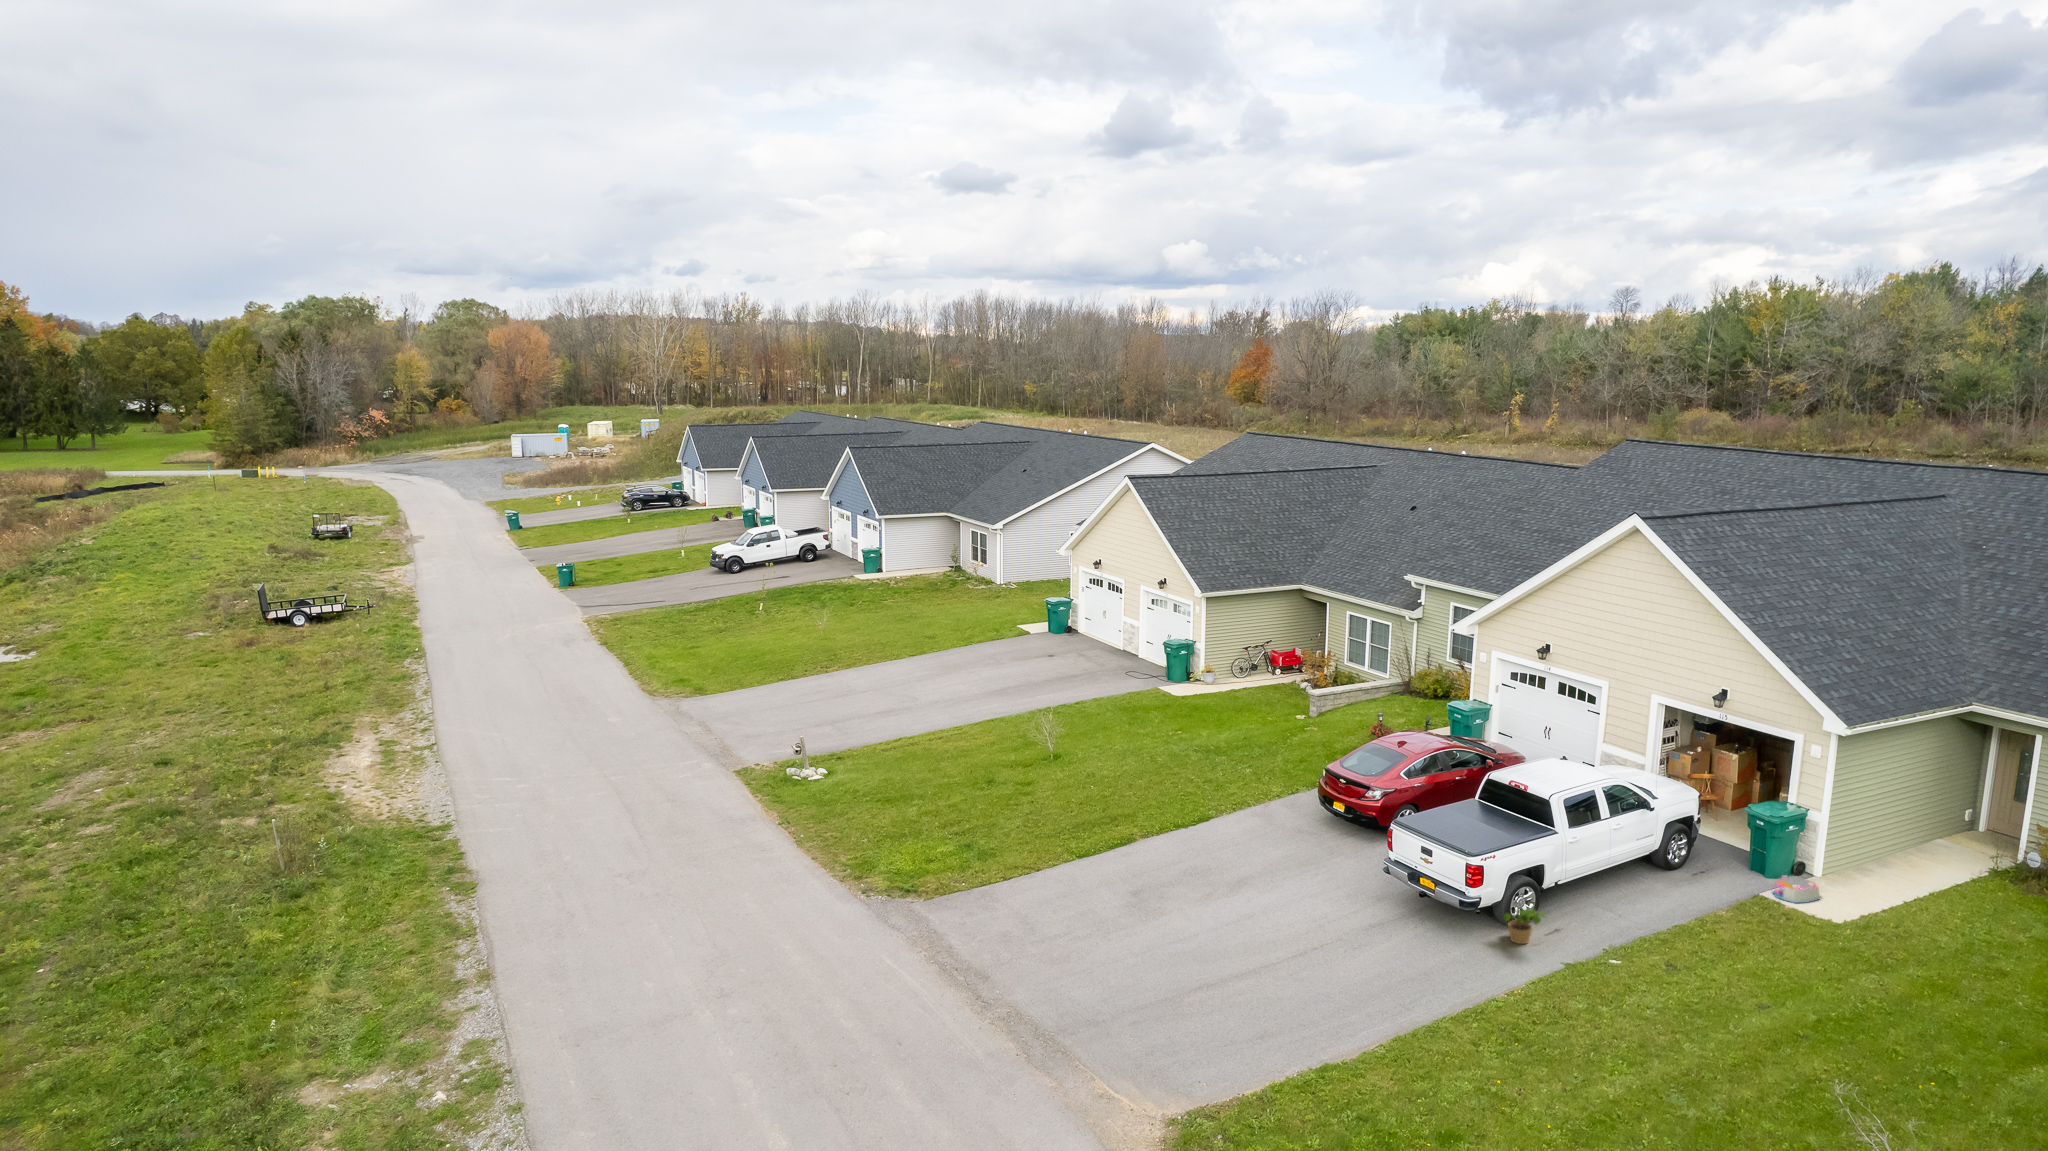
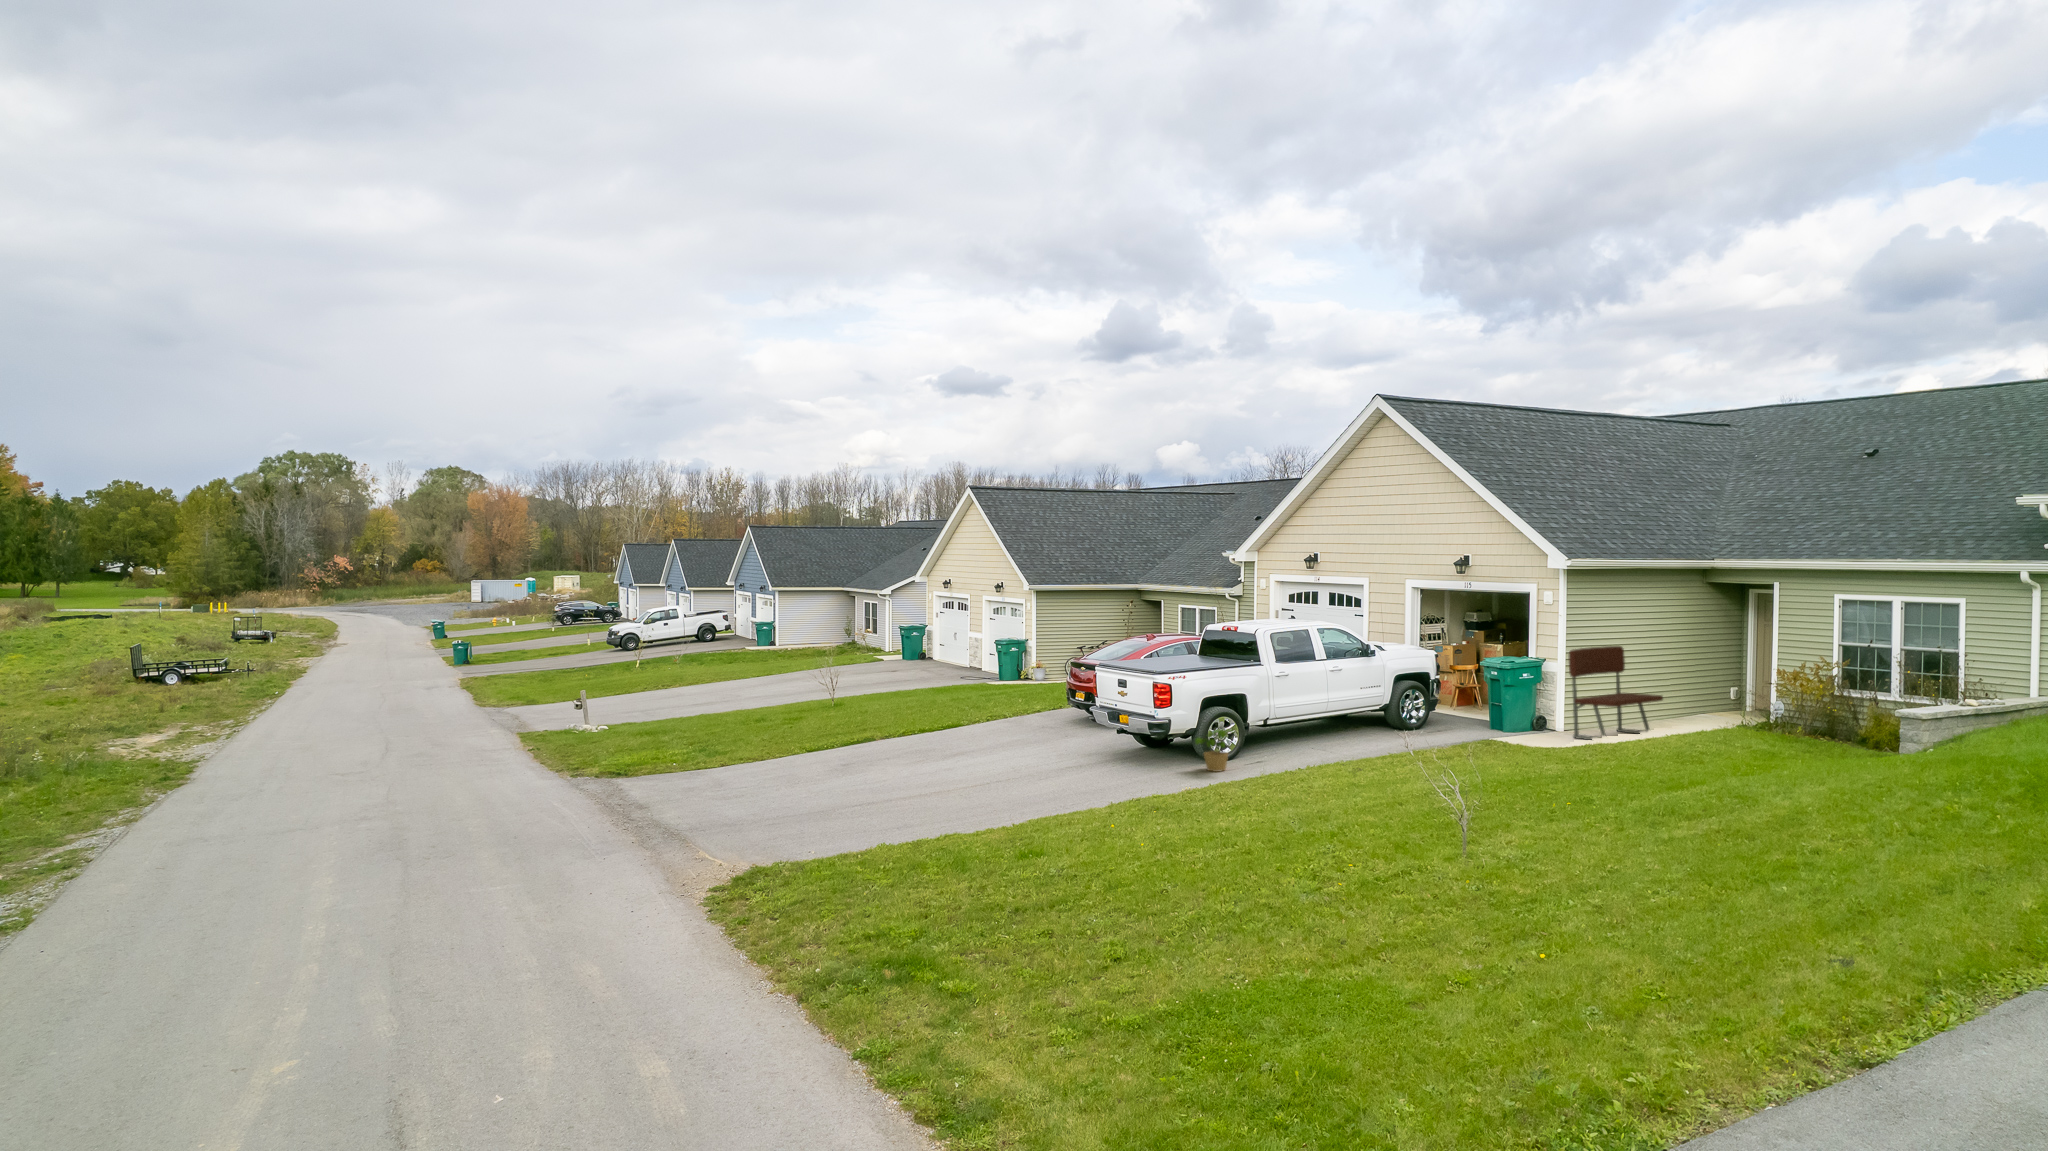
bench: none [1830,799,1922,902] -> present [1569,646,1663,740]
storage bin: present [1772,875,1819,903] -> none [1510,723,1557,745]

